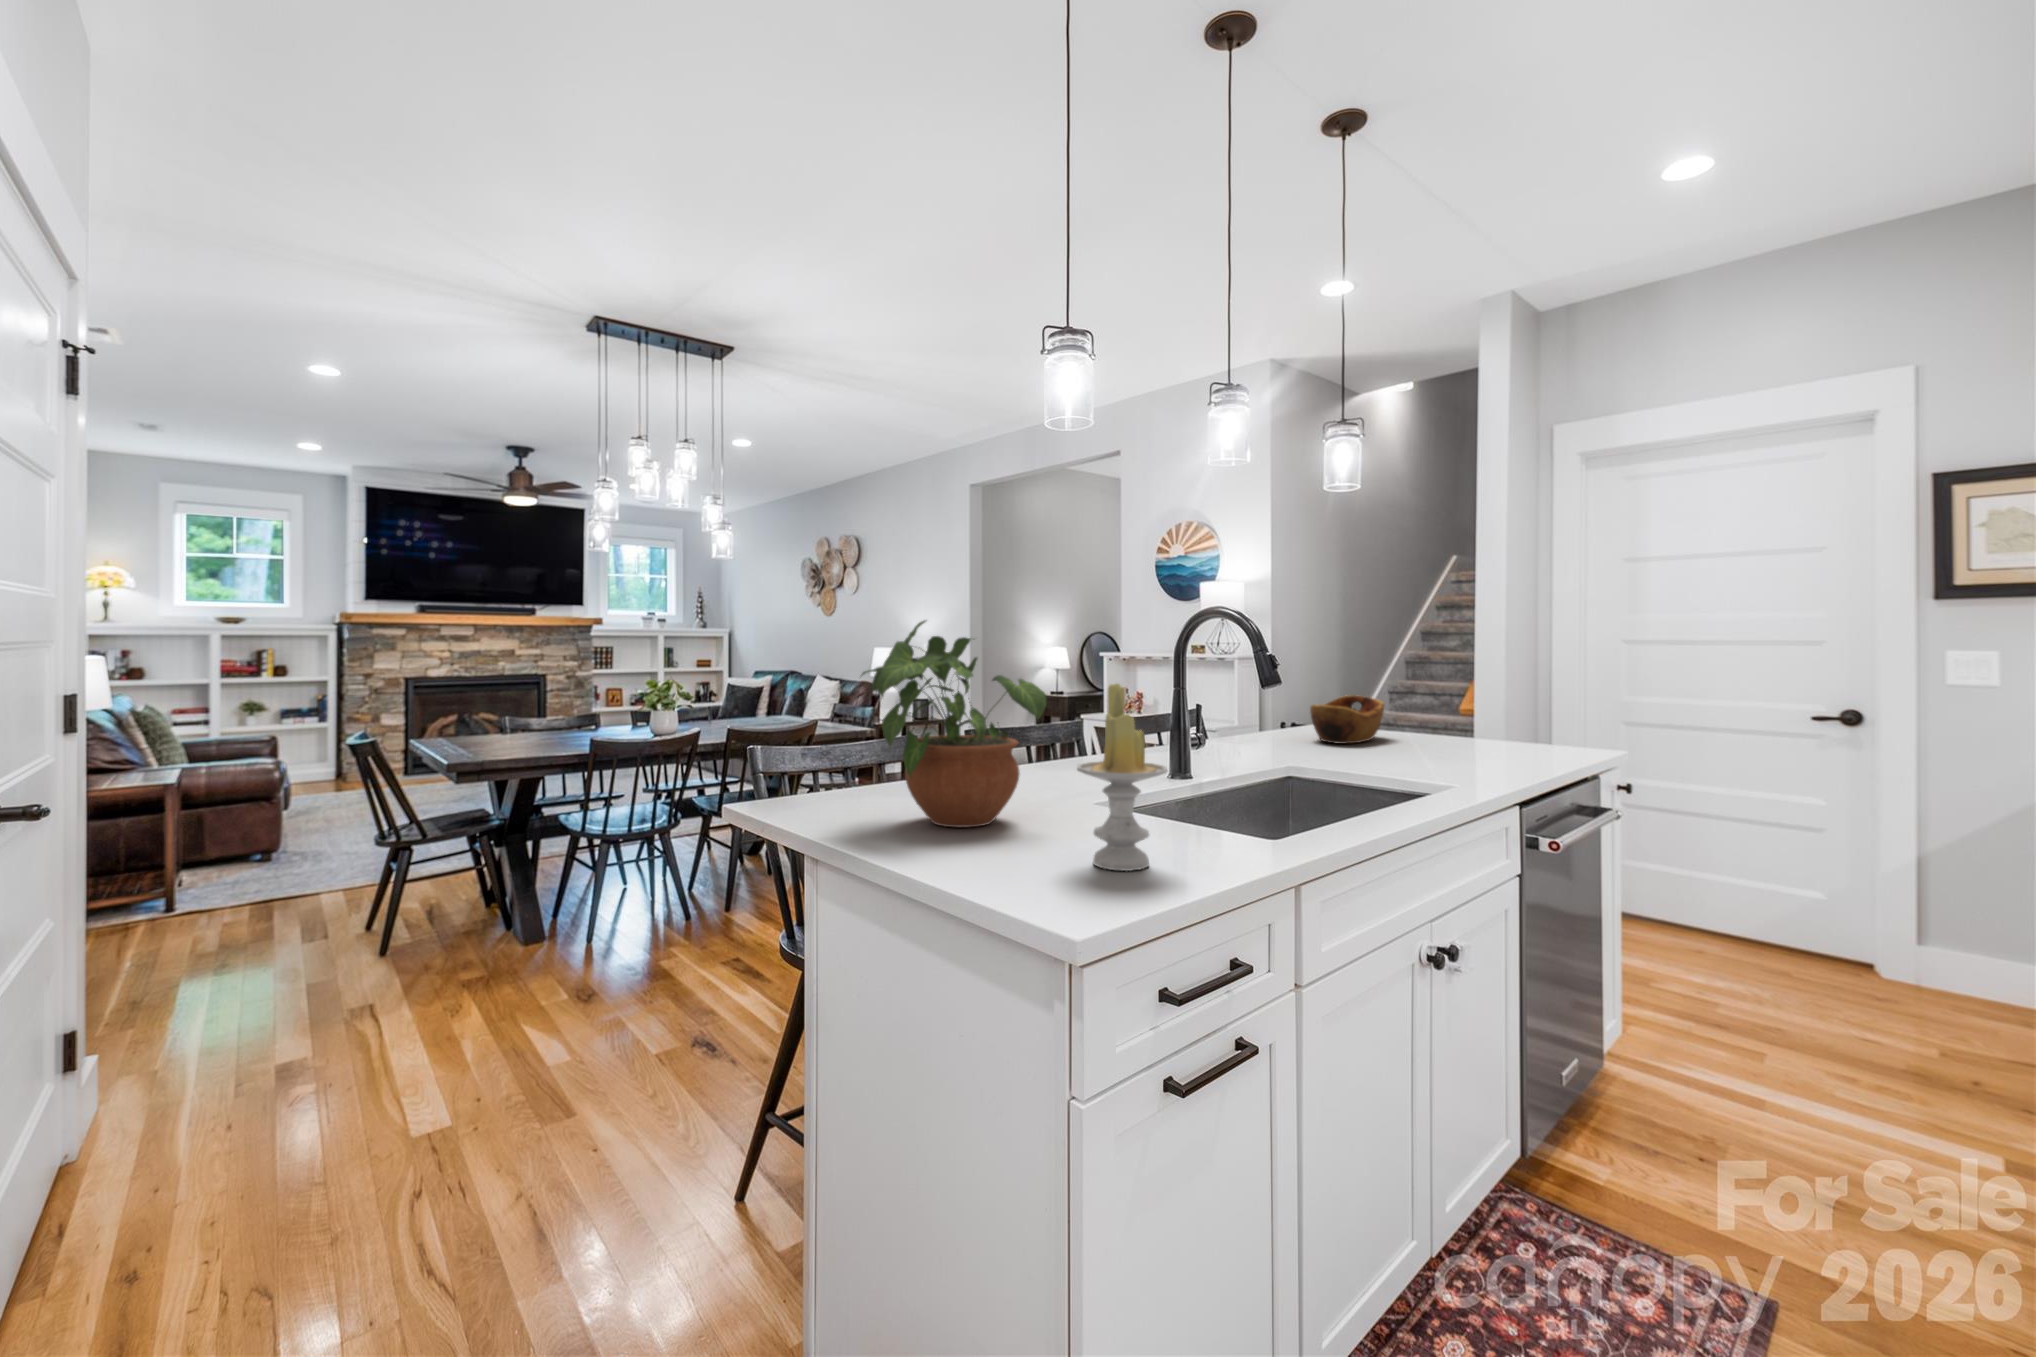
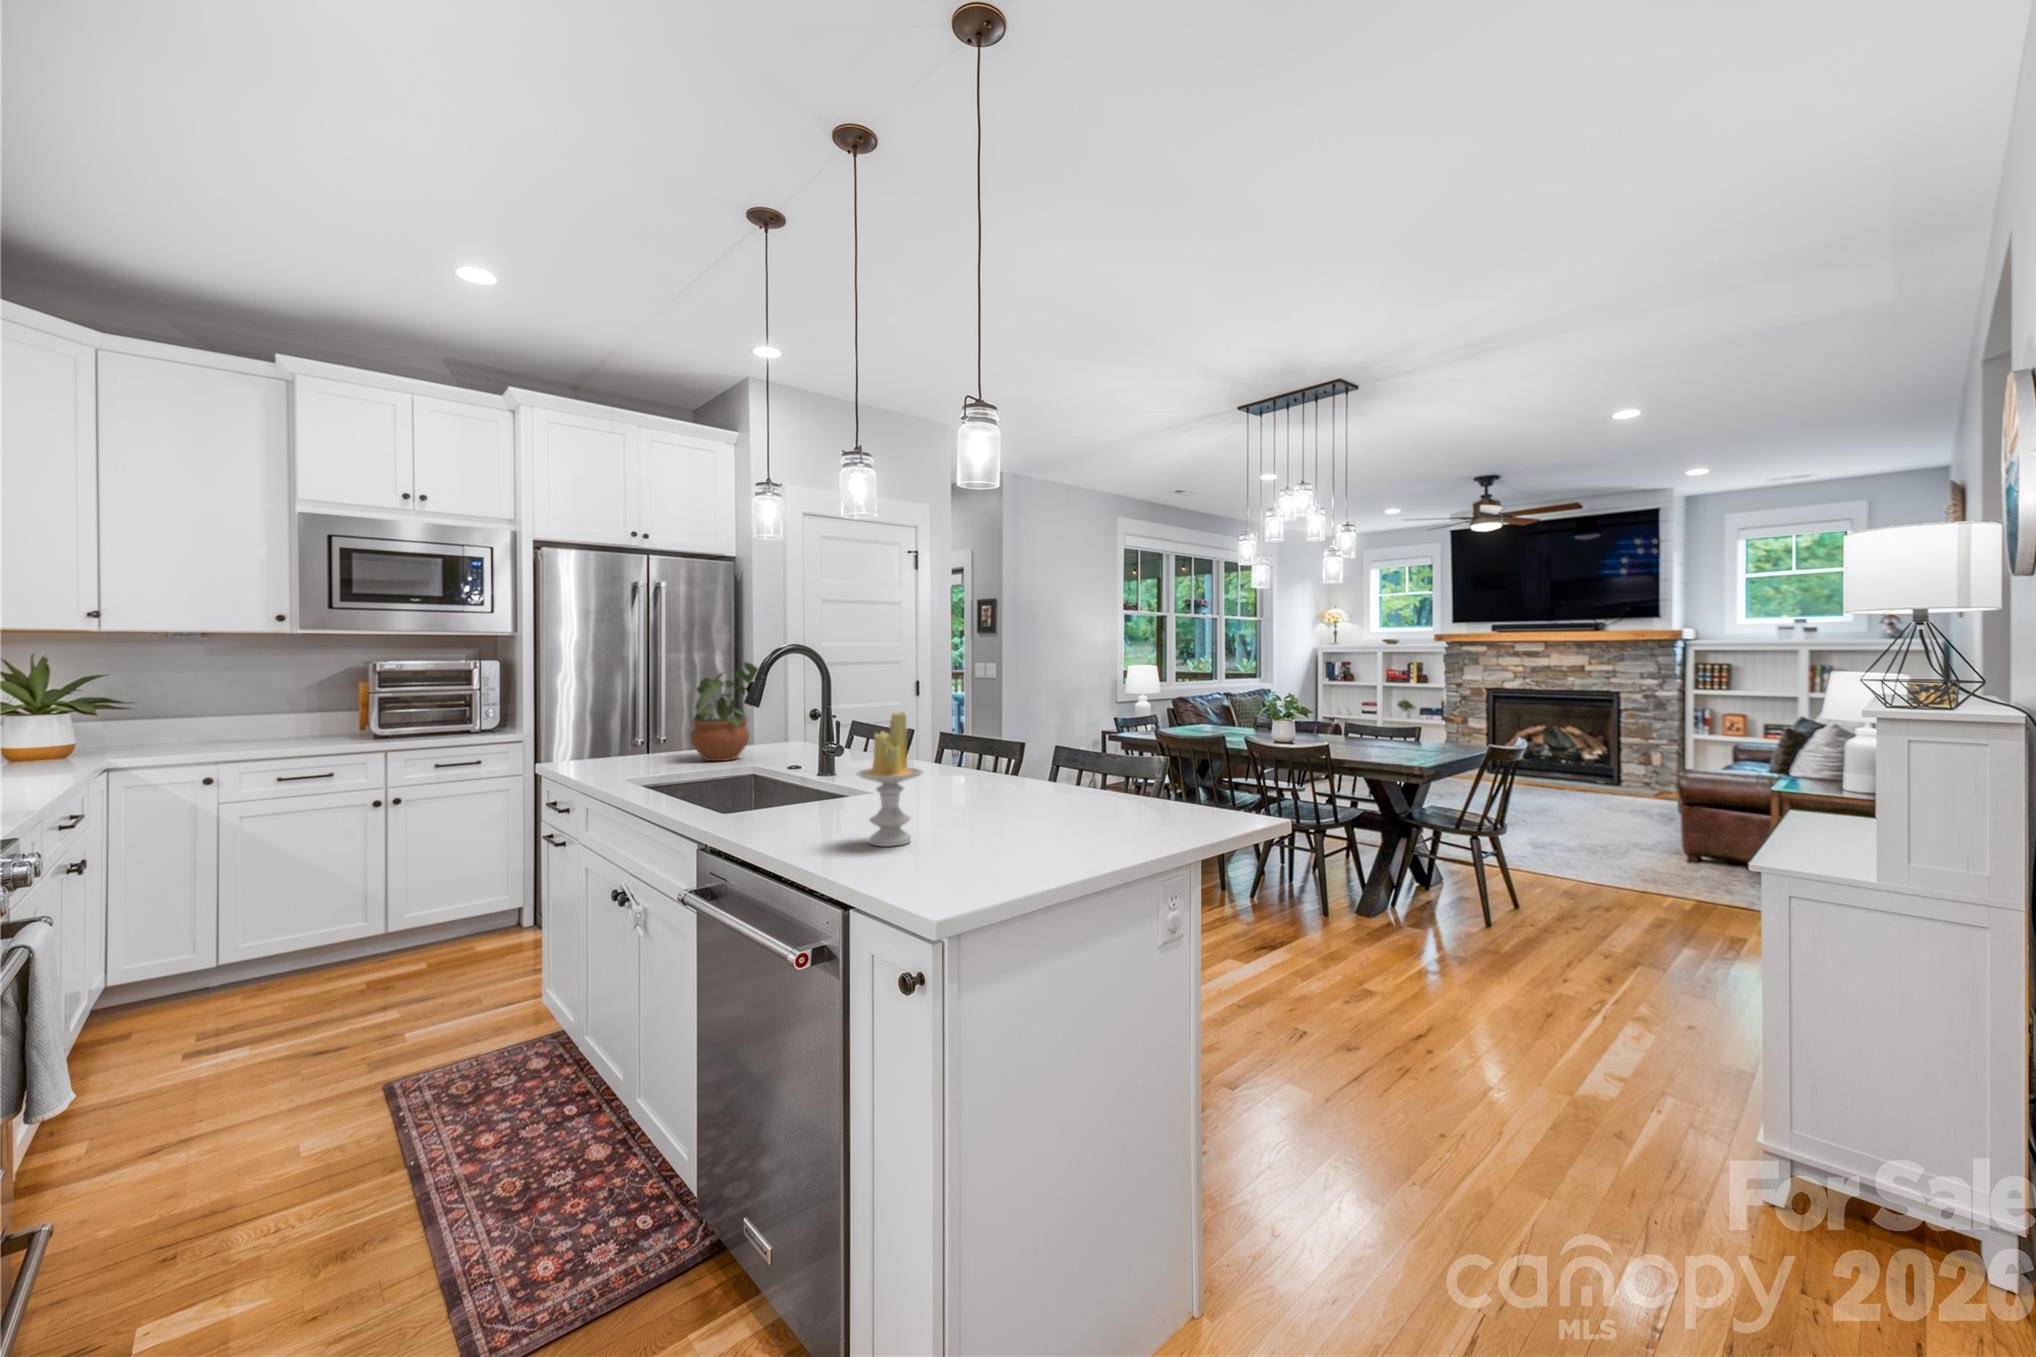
candle: present [1077,683,1168,871] -> present [856,712,923,846]
wooden bowl: present [1310,695,1384,744] -> none [1019,757,1174,823]

